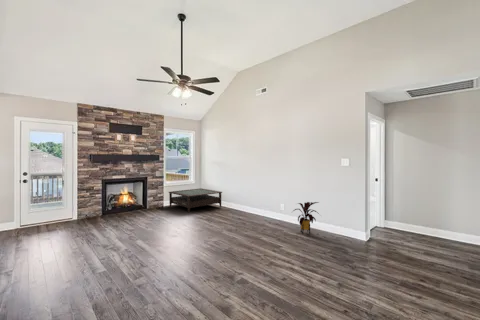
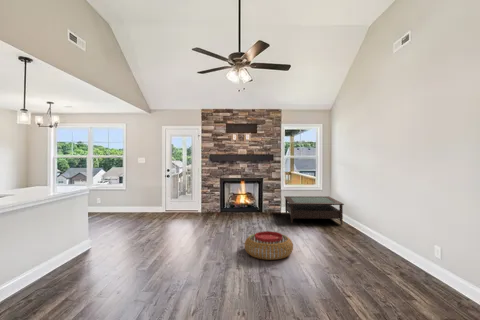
house plant: present [295,202,318,234] -> none [380,239,447,304]
pouf: none [191,217,229,239] -> present [245,231,293,260]

